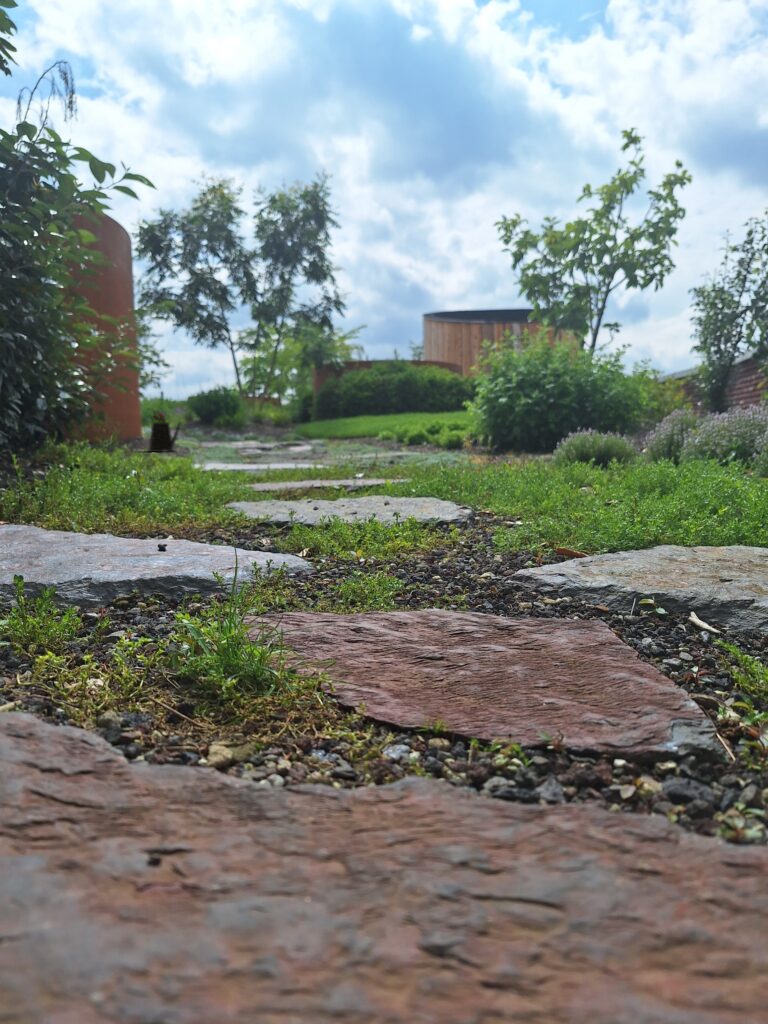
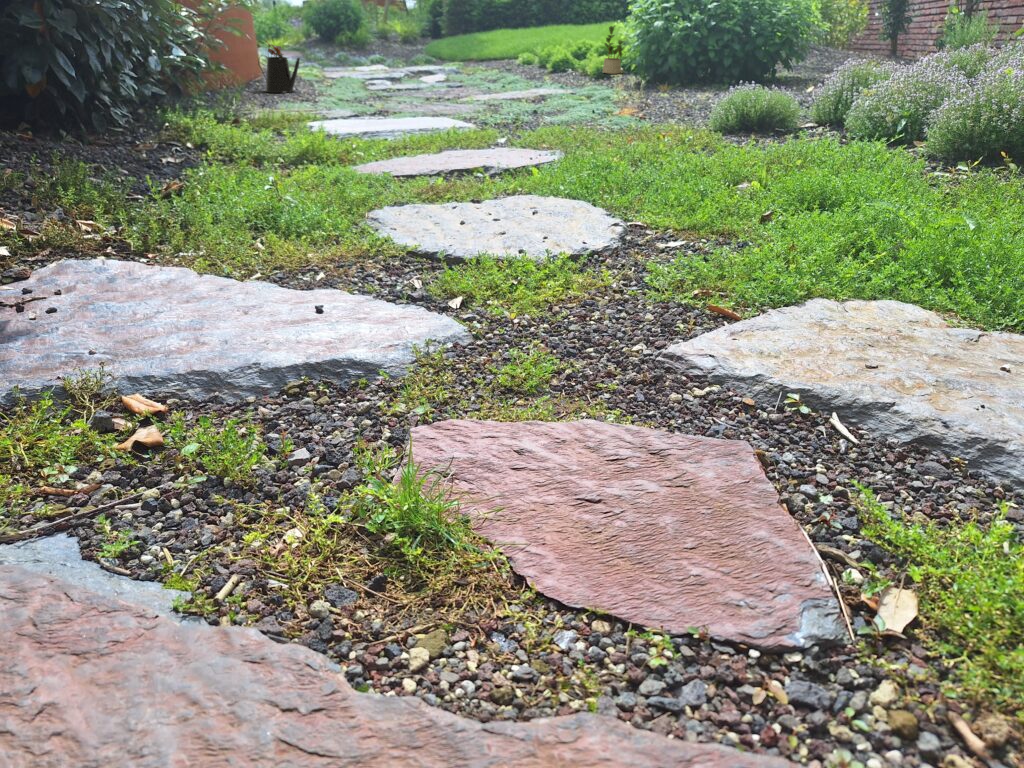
potted plant: none [454,402,476,442] -> present [603,26,624,74]

